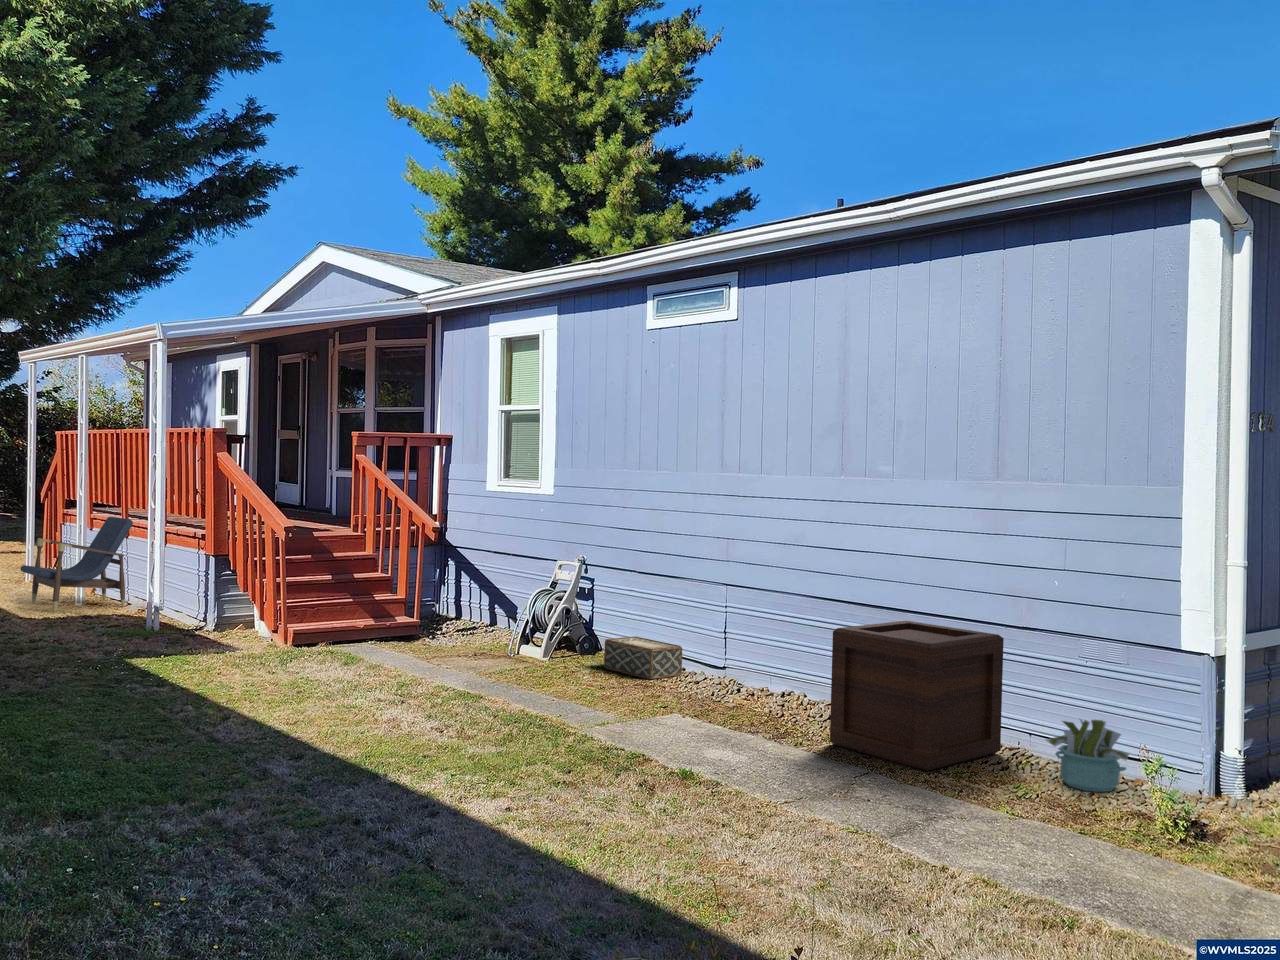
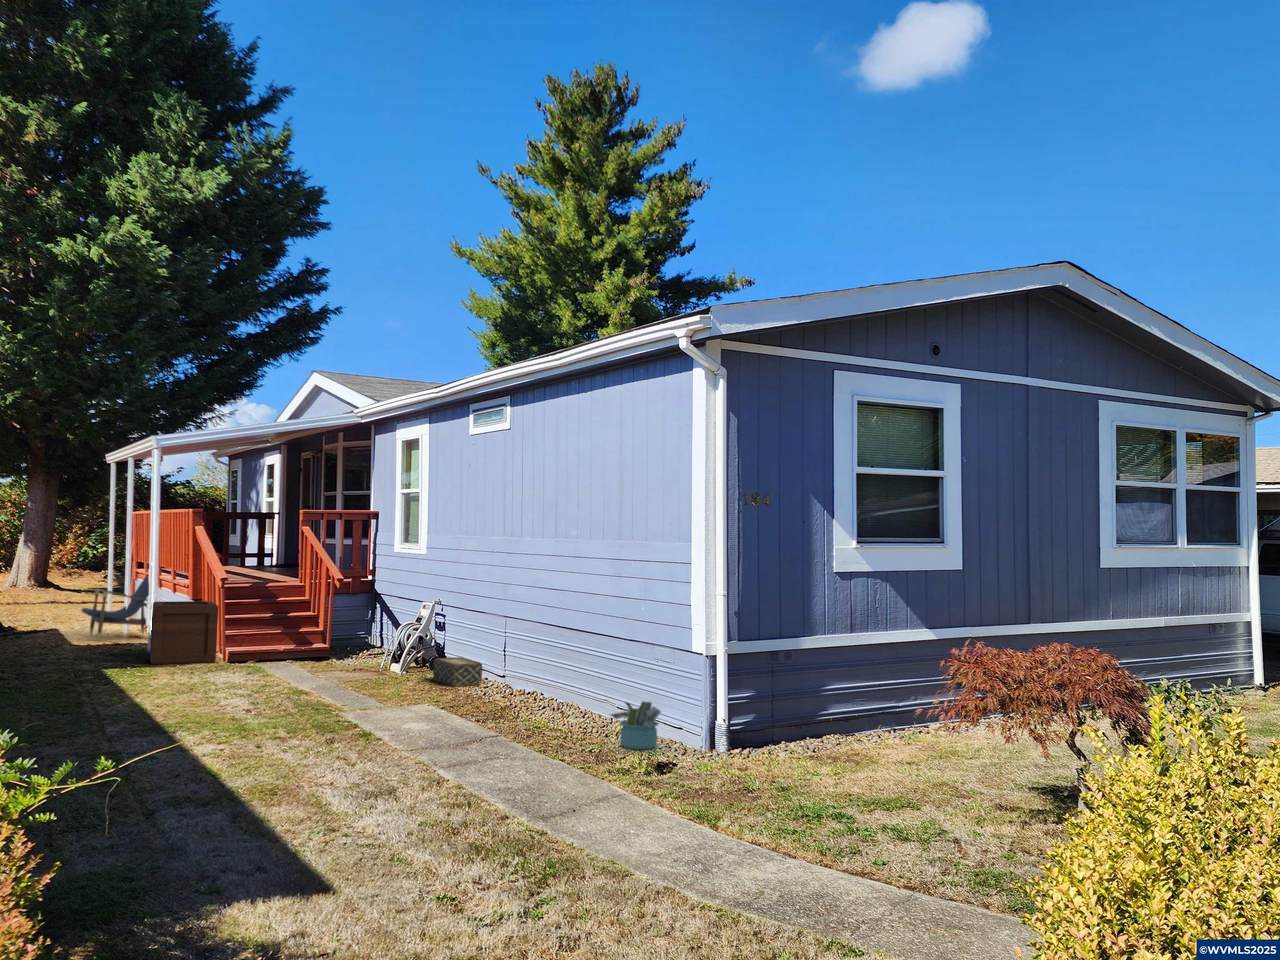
wooden crate: present [830,621,1004,771] -> present [150,601,218,665]

